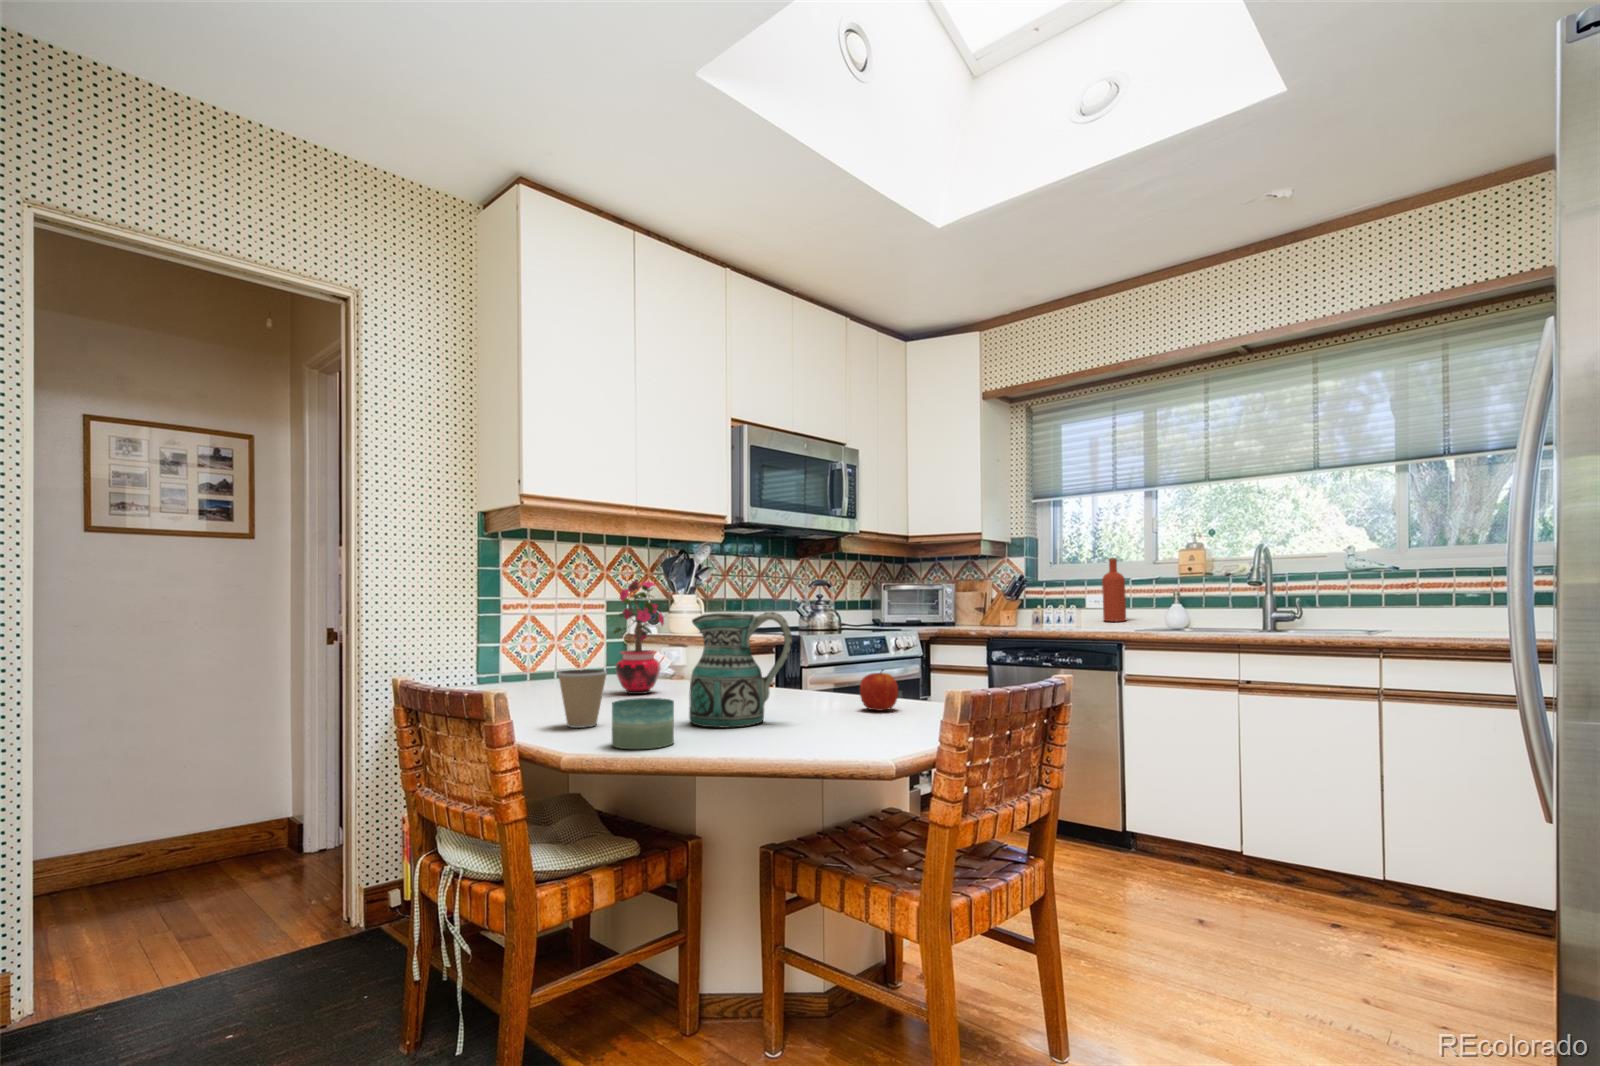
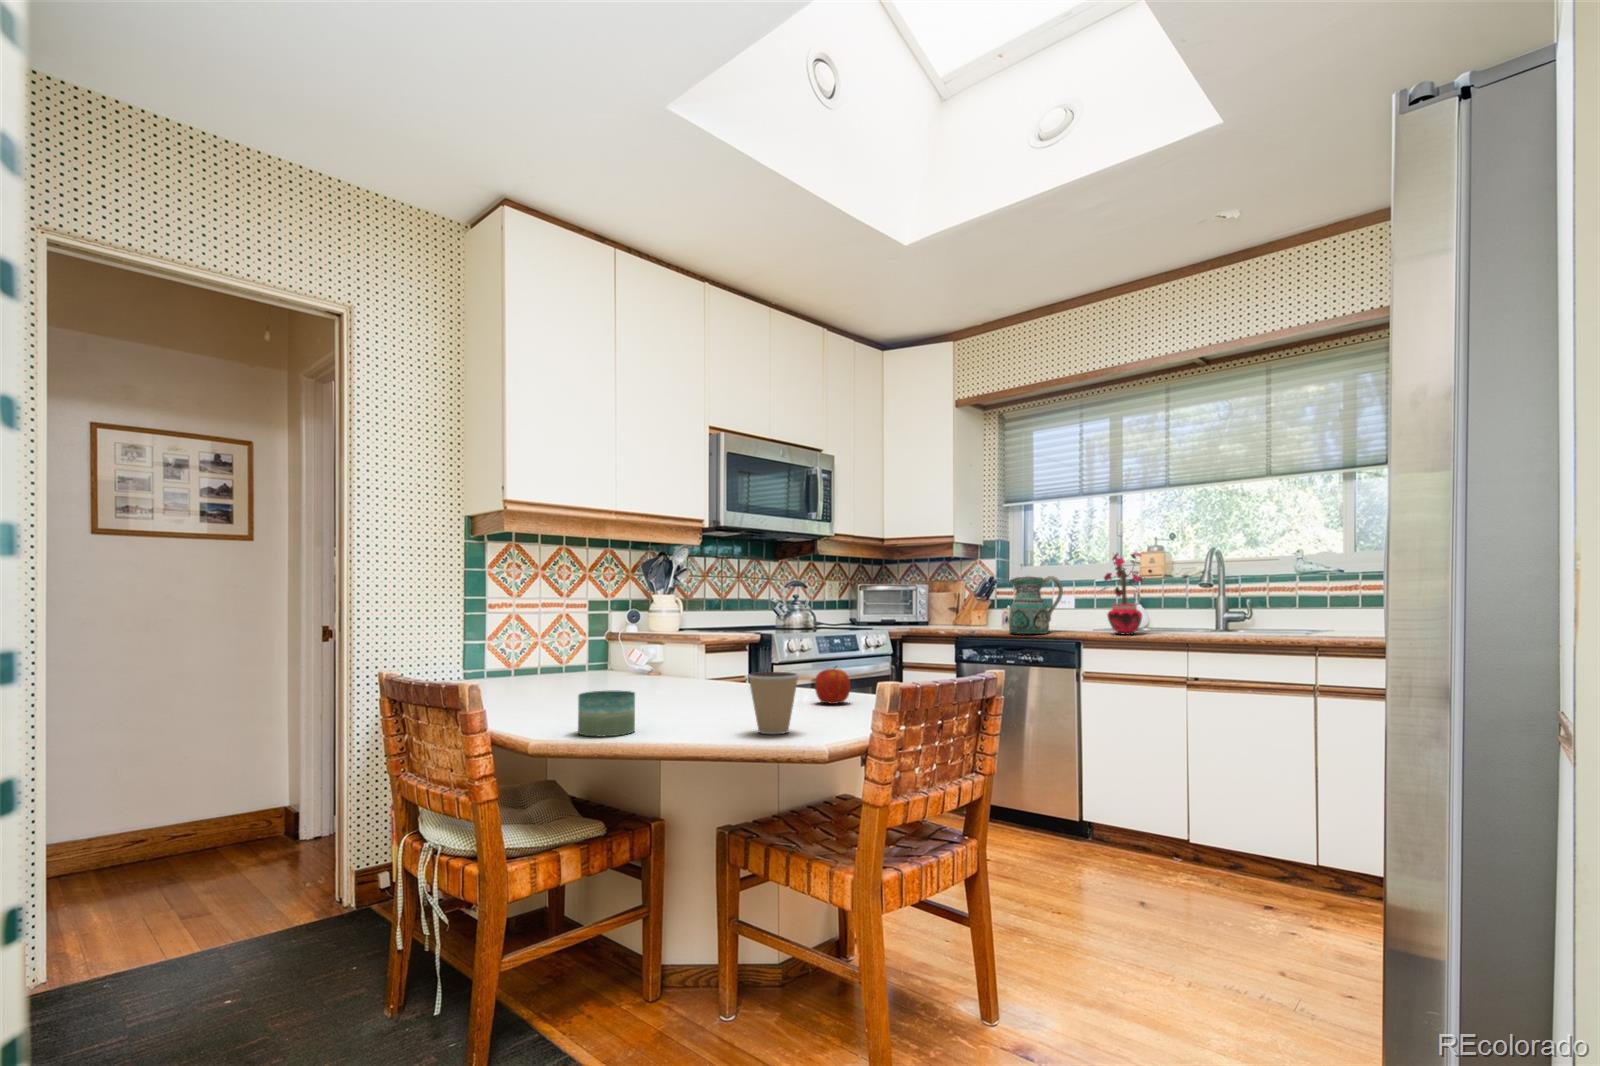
bottle: present [1102,558,1126,622] -> none [1069,560,1092,622]
potted plant: present [613,581,664,694] -> present [1102,552,1142,635]
ceramic pitcher: present [689,612,792,727] -> present [1009,576,1063,634]
coffee cup: present [558,670,607,728] -> present [748,672,799,734]

